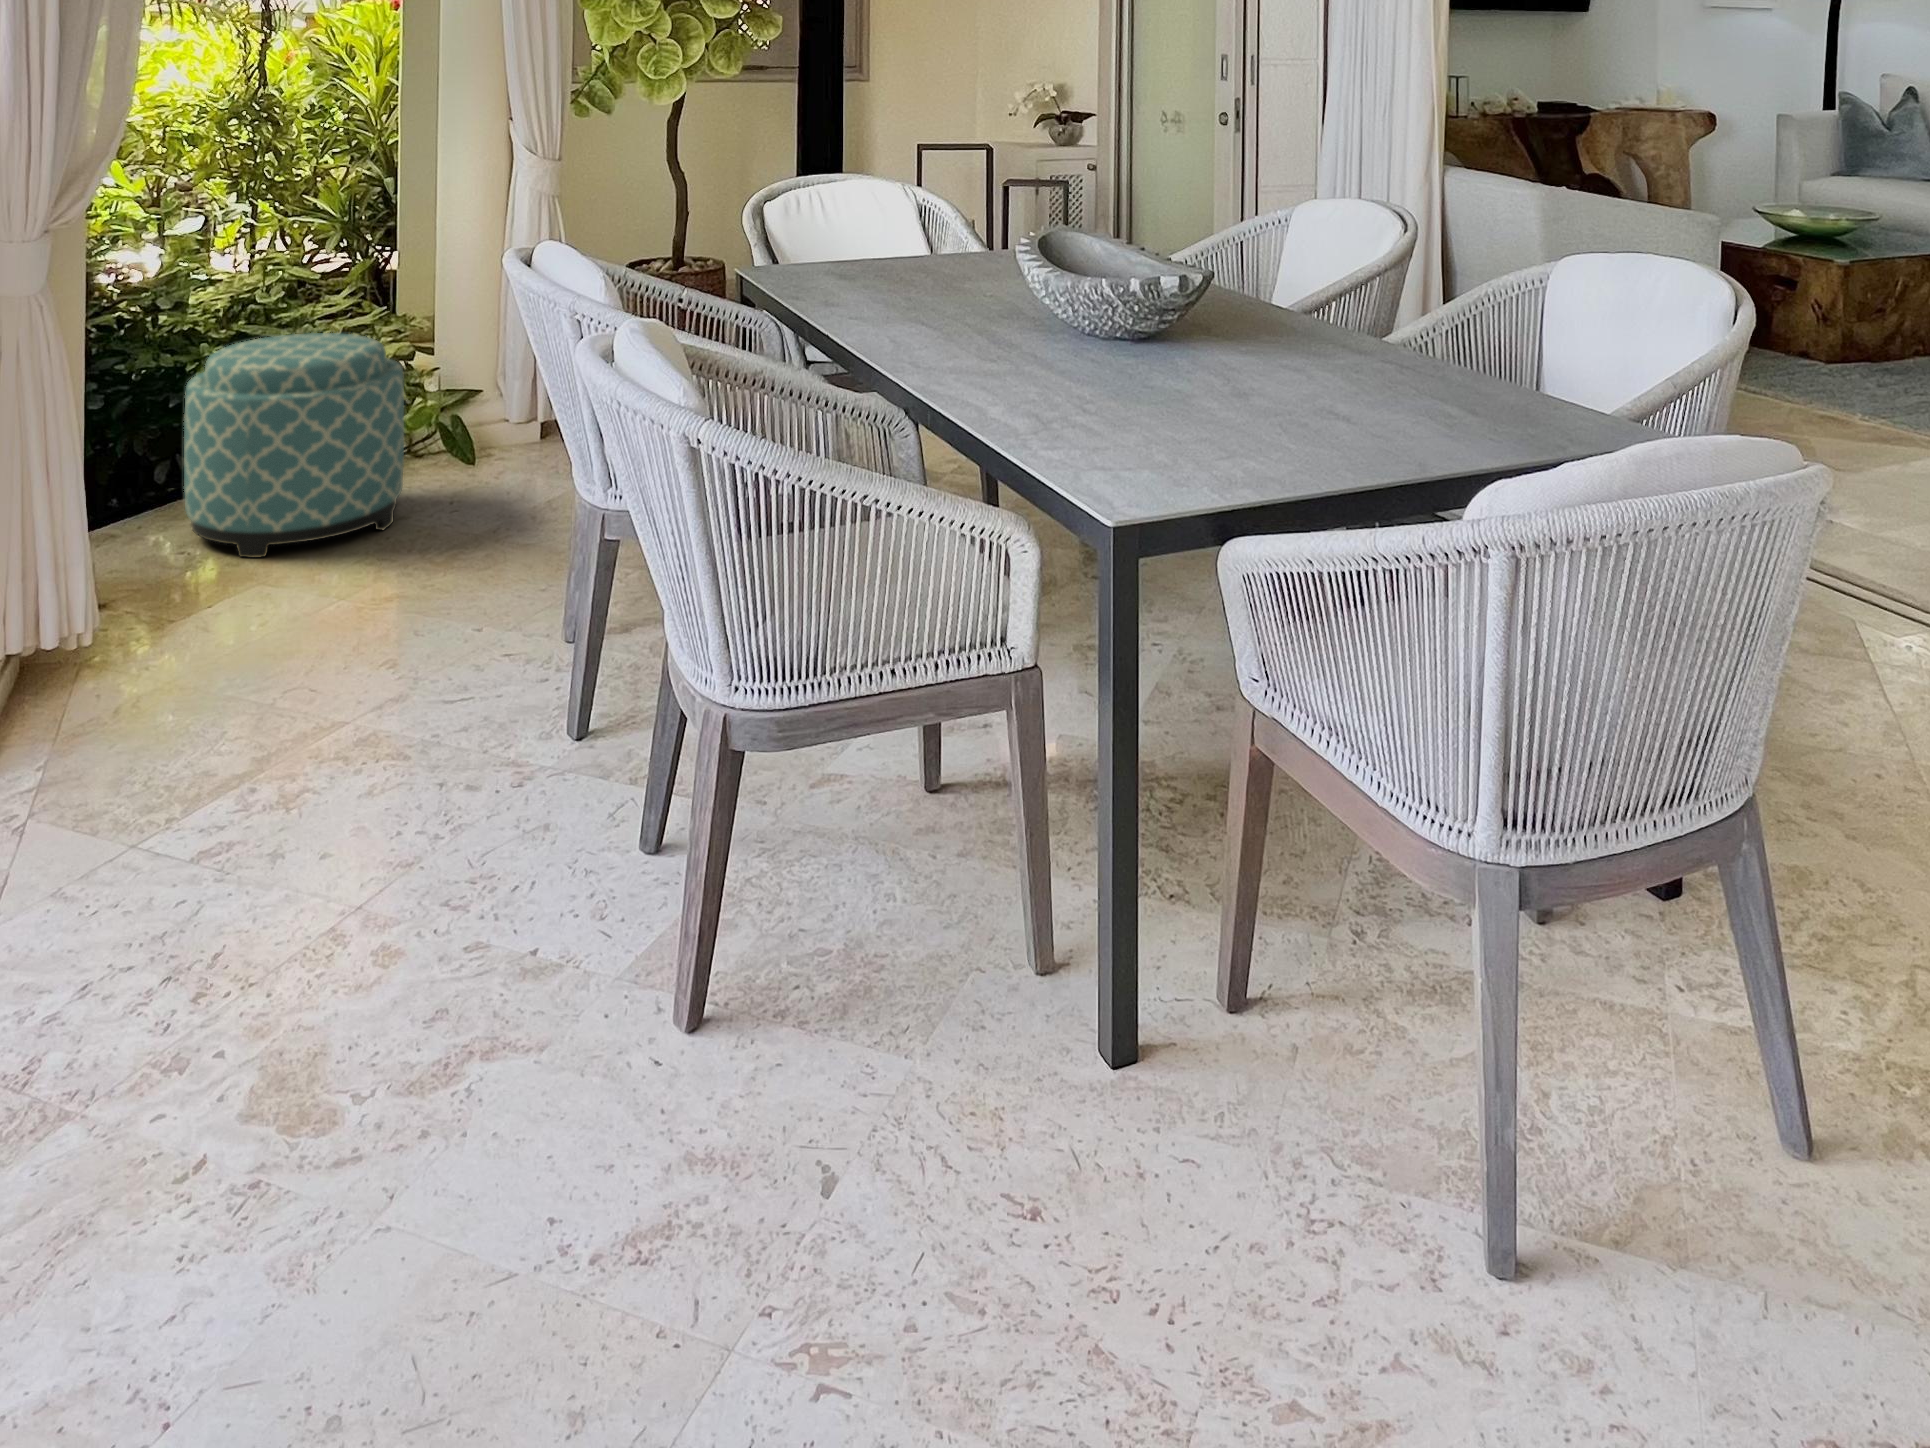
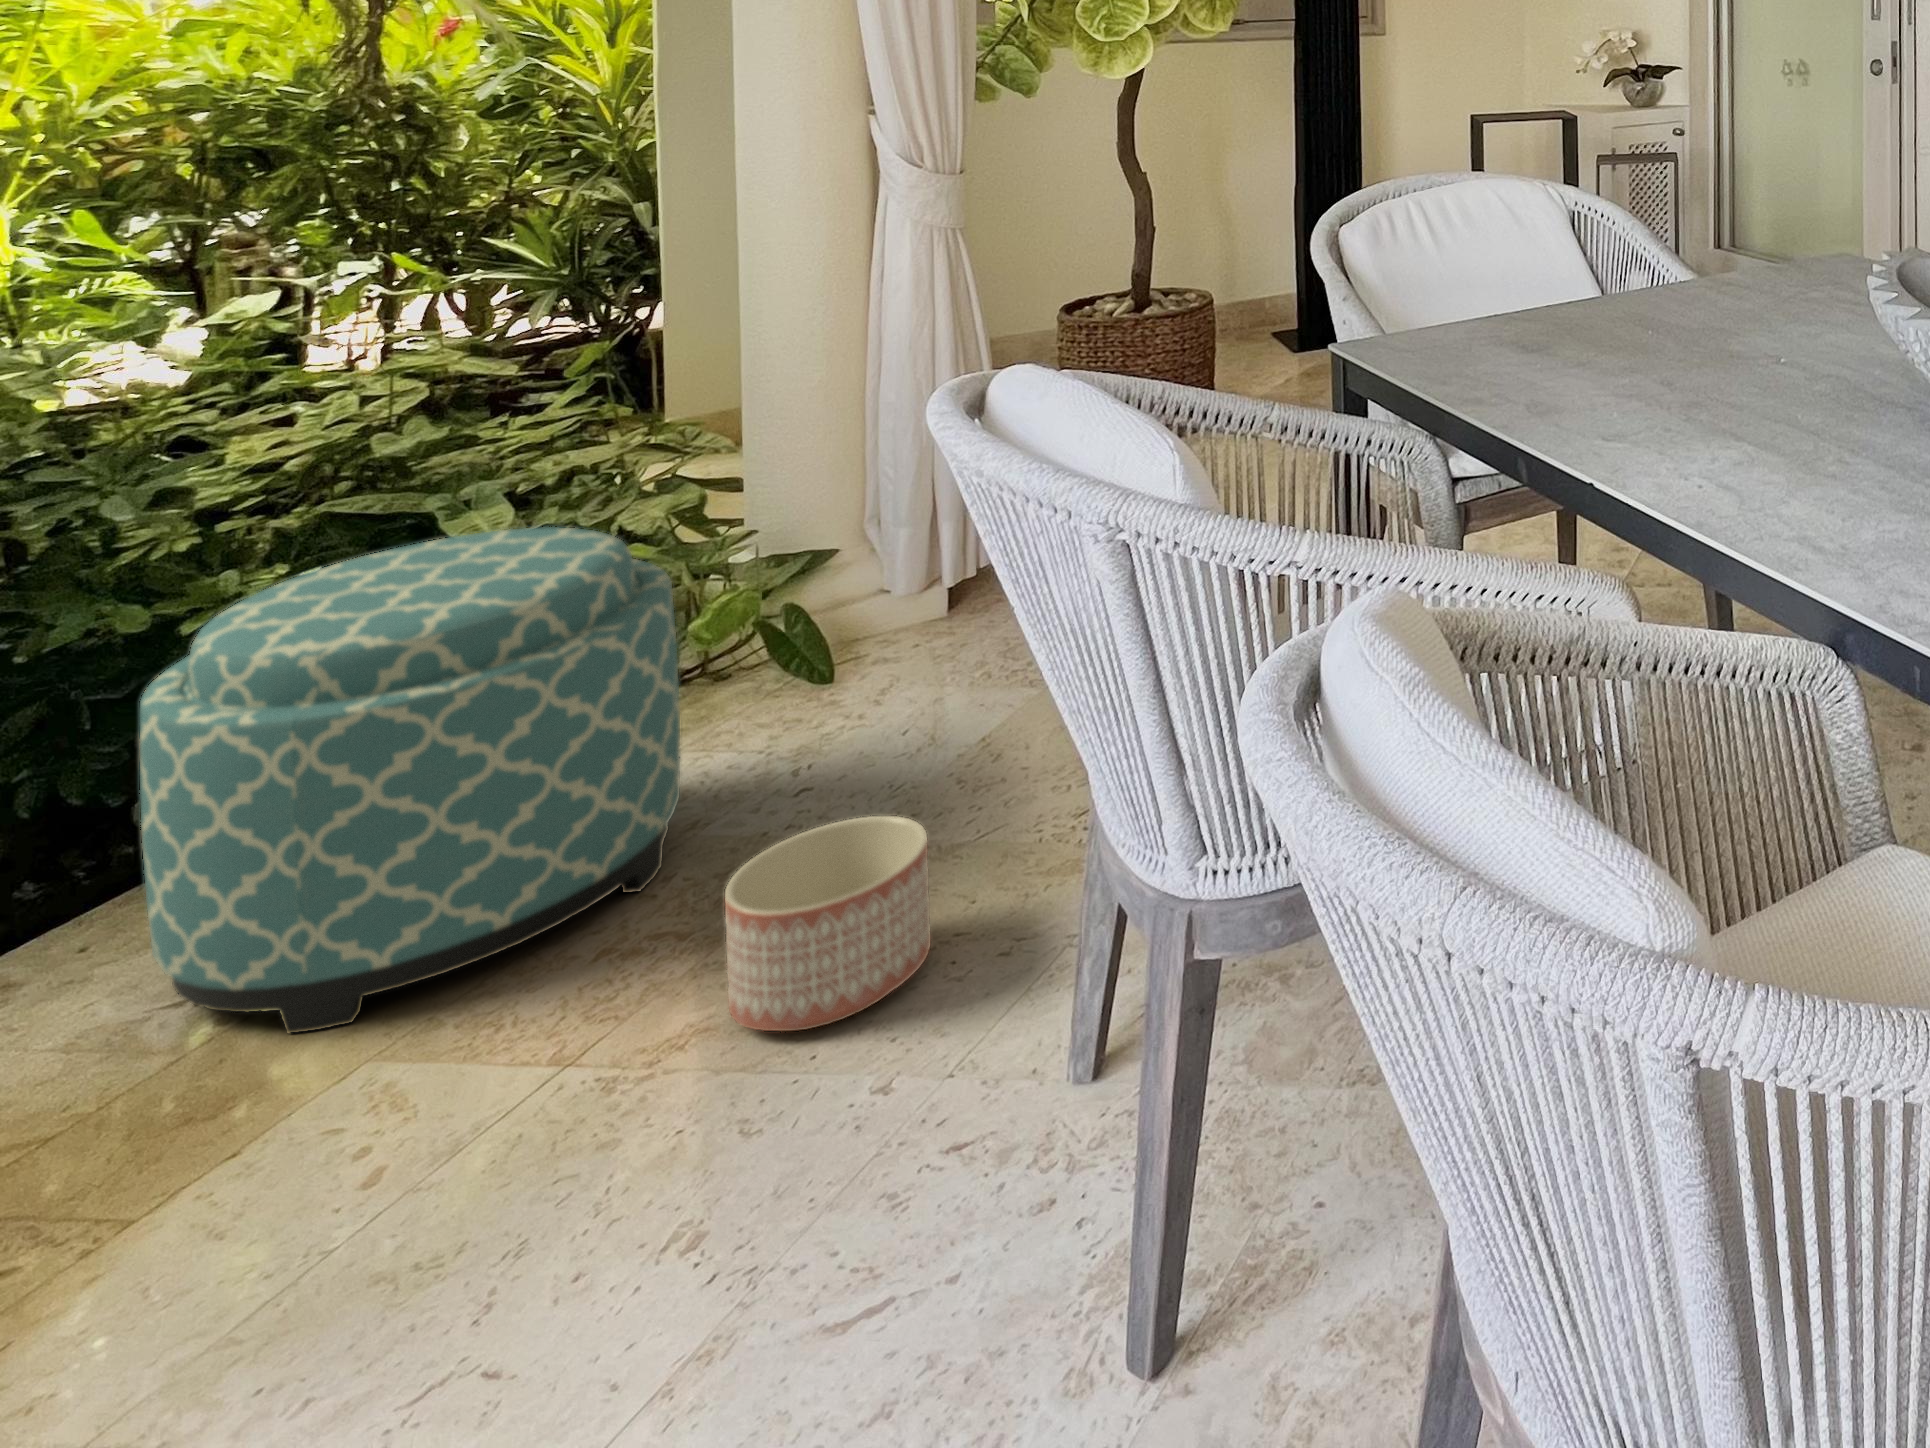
planter: none [422,495,515,588] -> present [725,816,931,1031]

